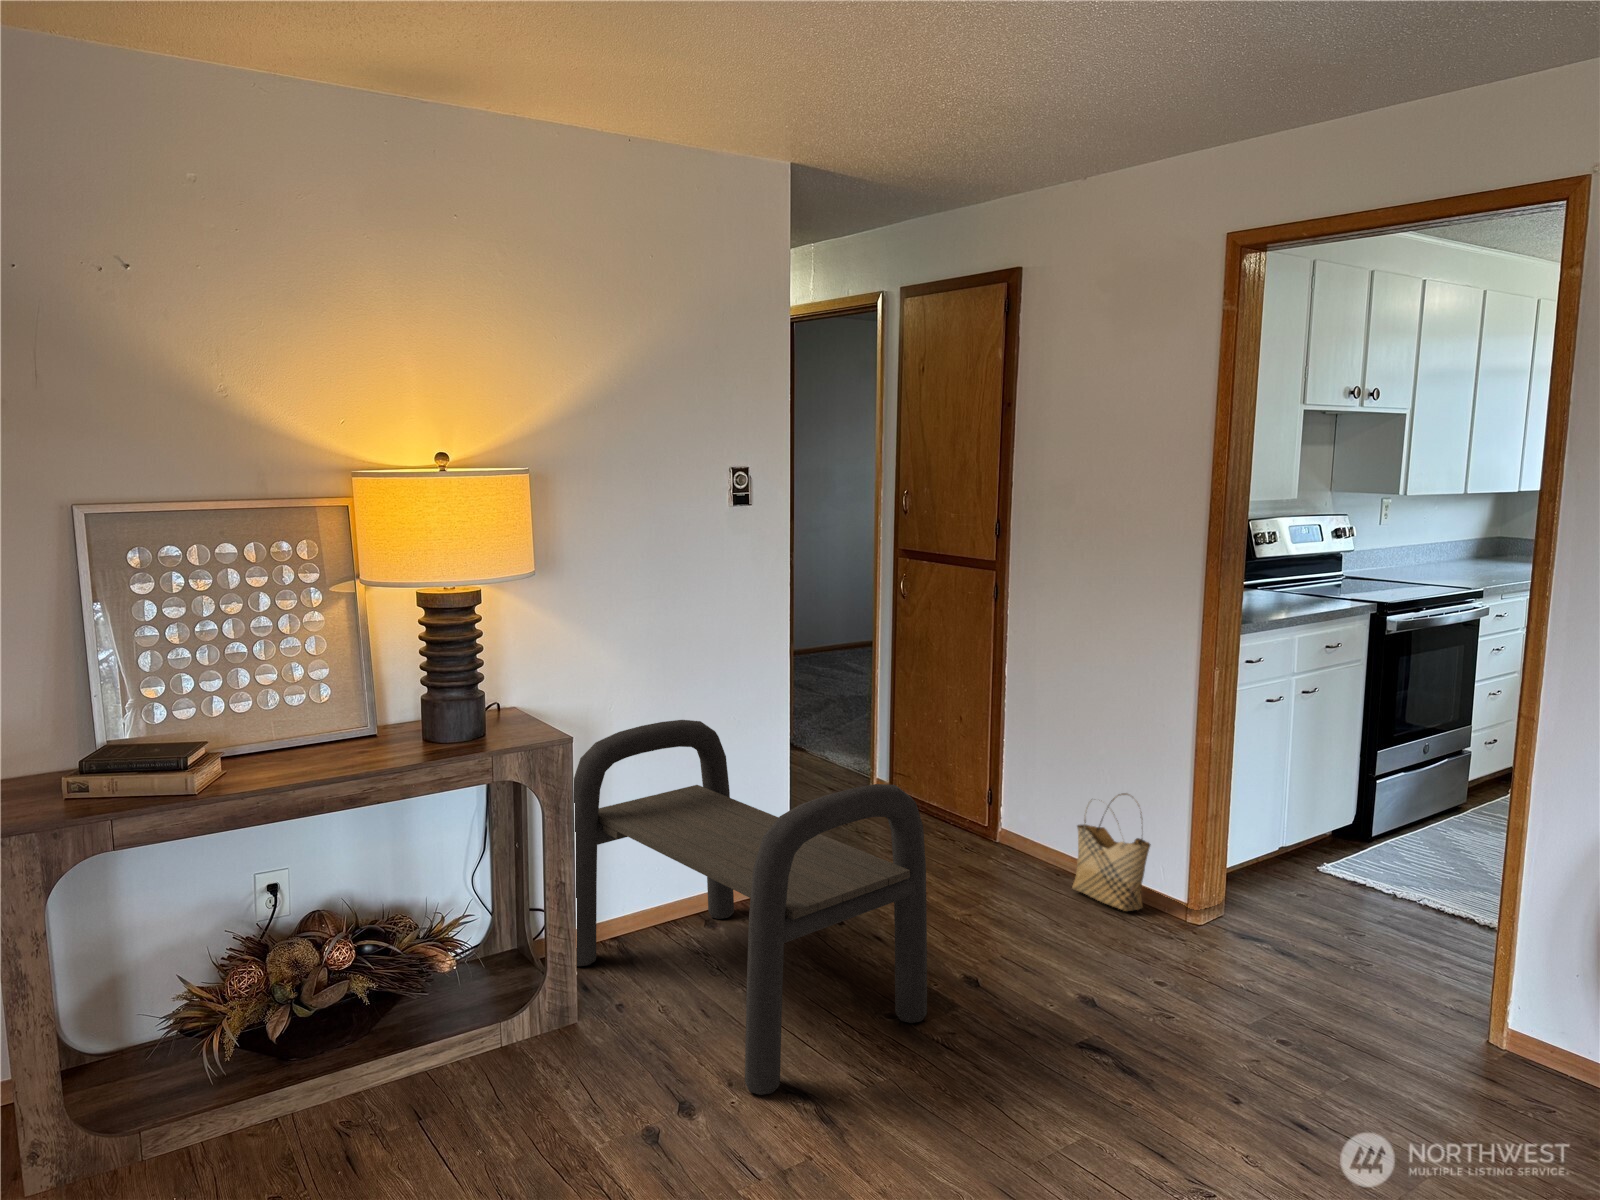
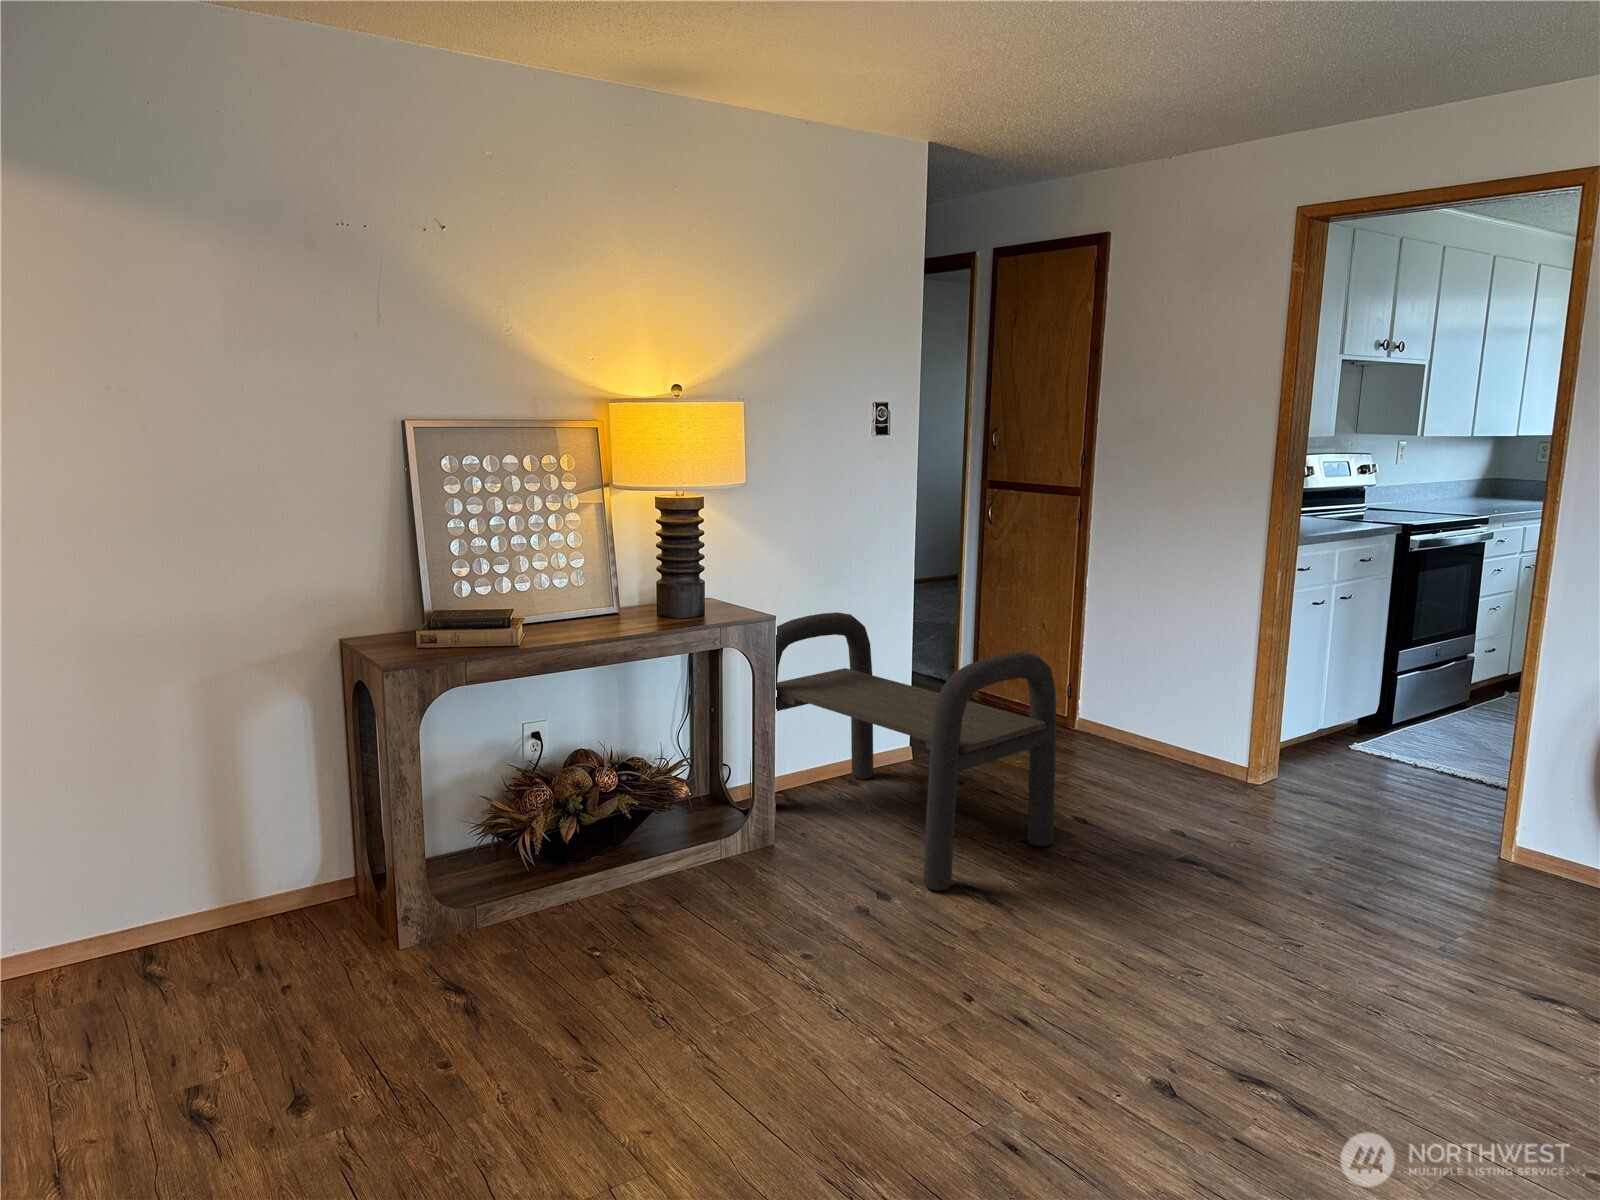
woven basket: present [1072,793,1151,911] -> none [1148,679,1217,774]

